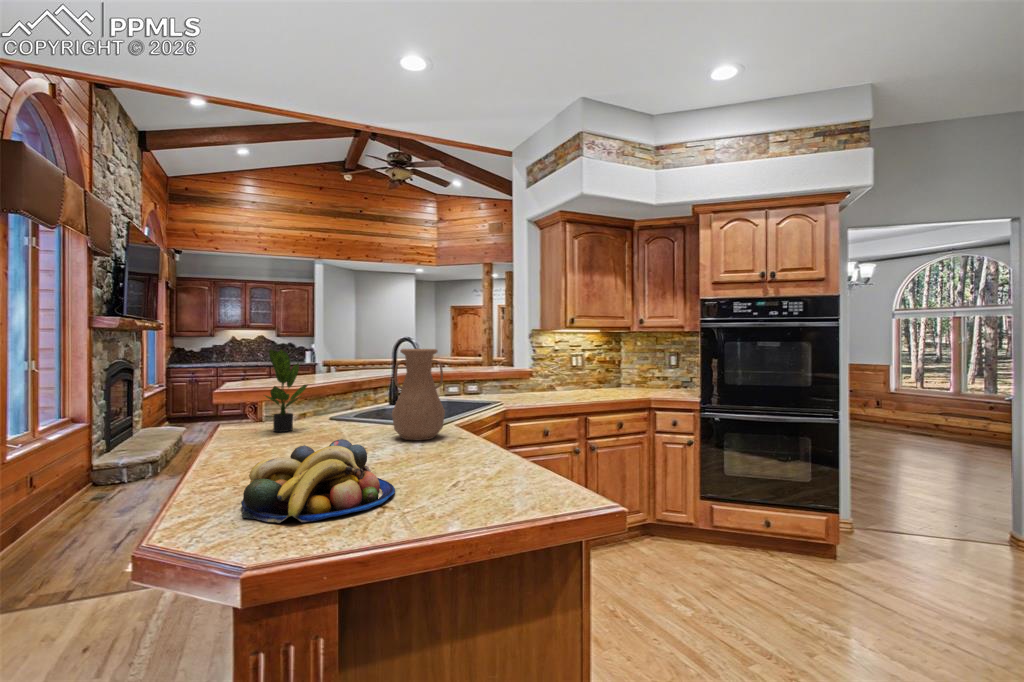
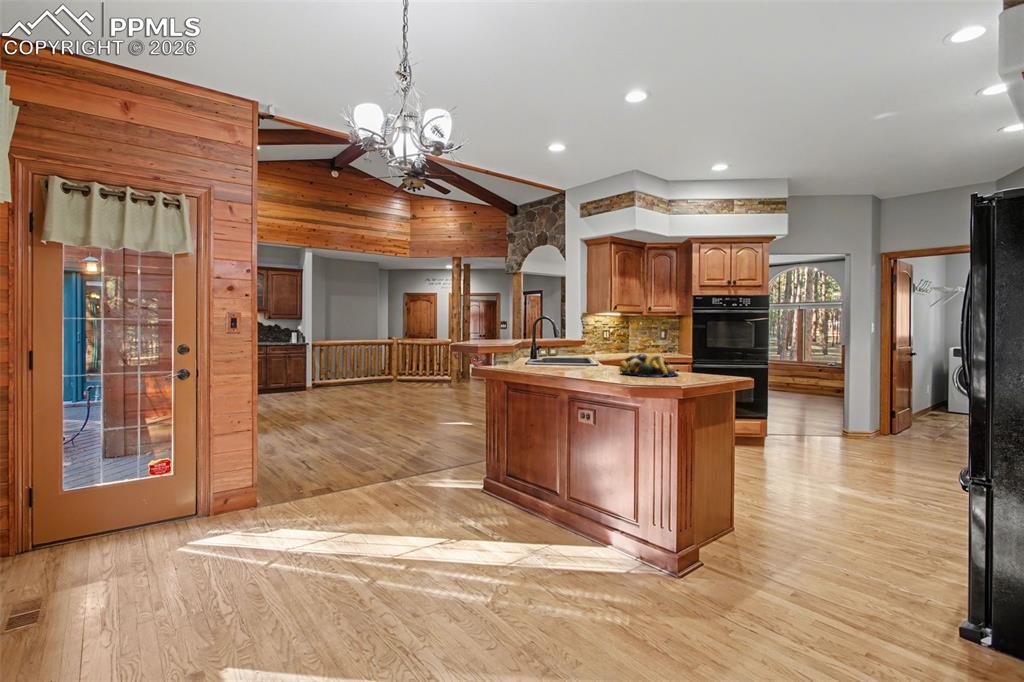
potted plant: present [266,349,308,432] -> none [517,318,543,365]
vase: present [392,349,445,441] -> none [595,319,623,366]

